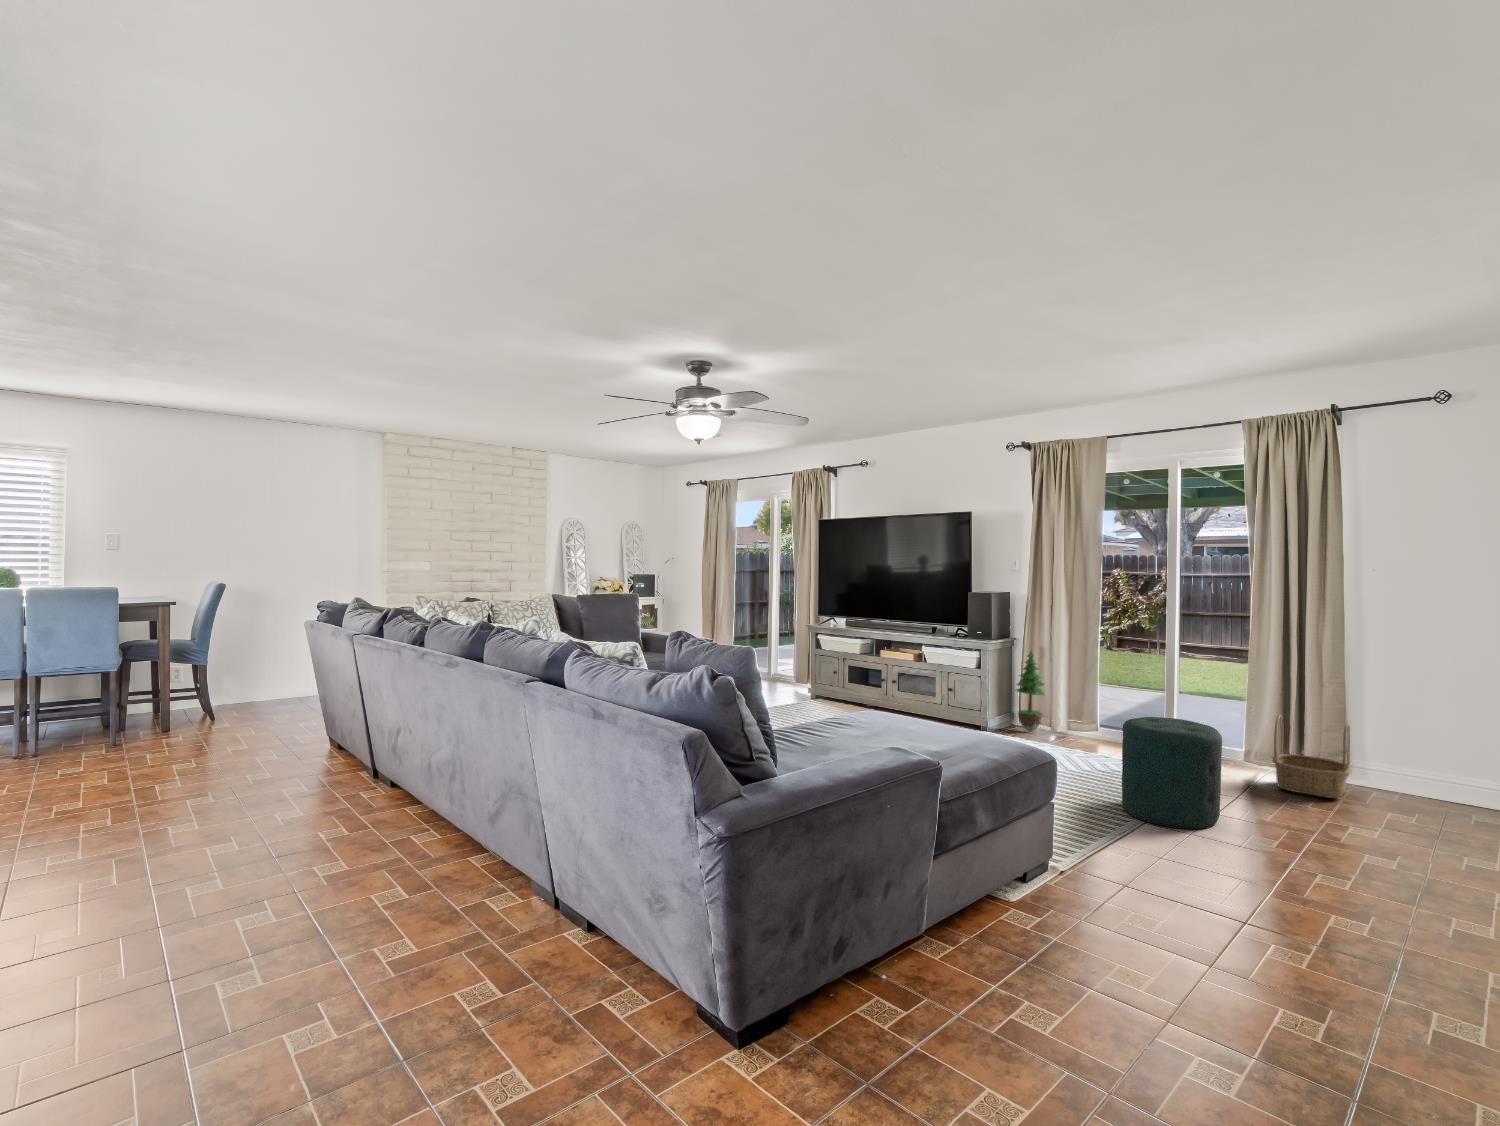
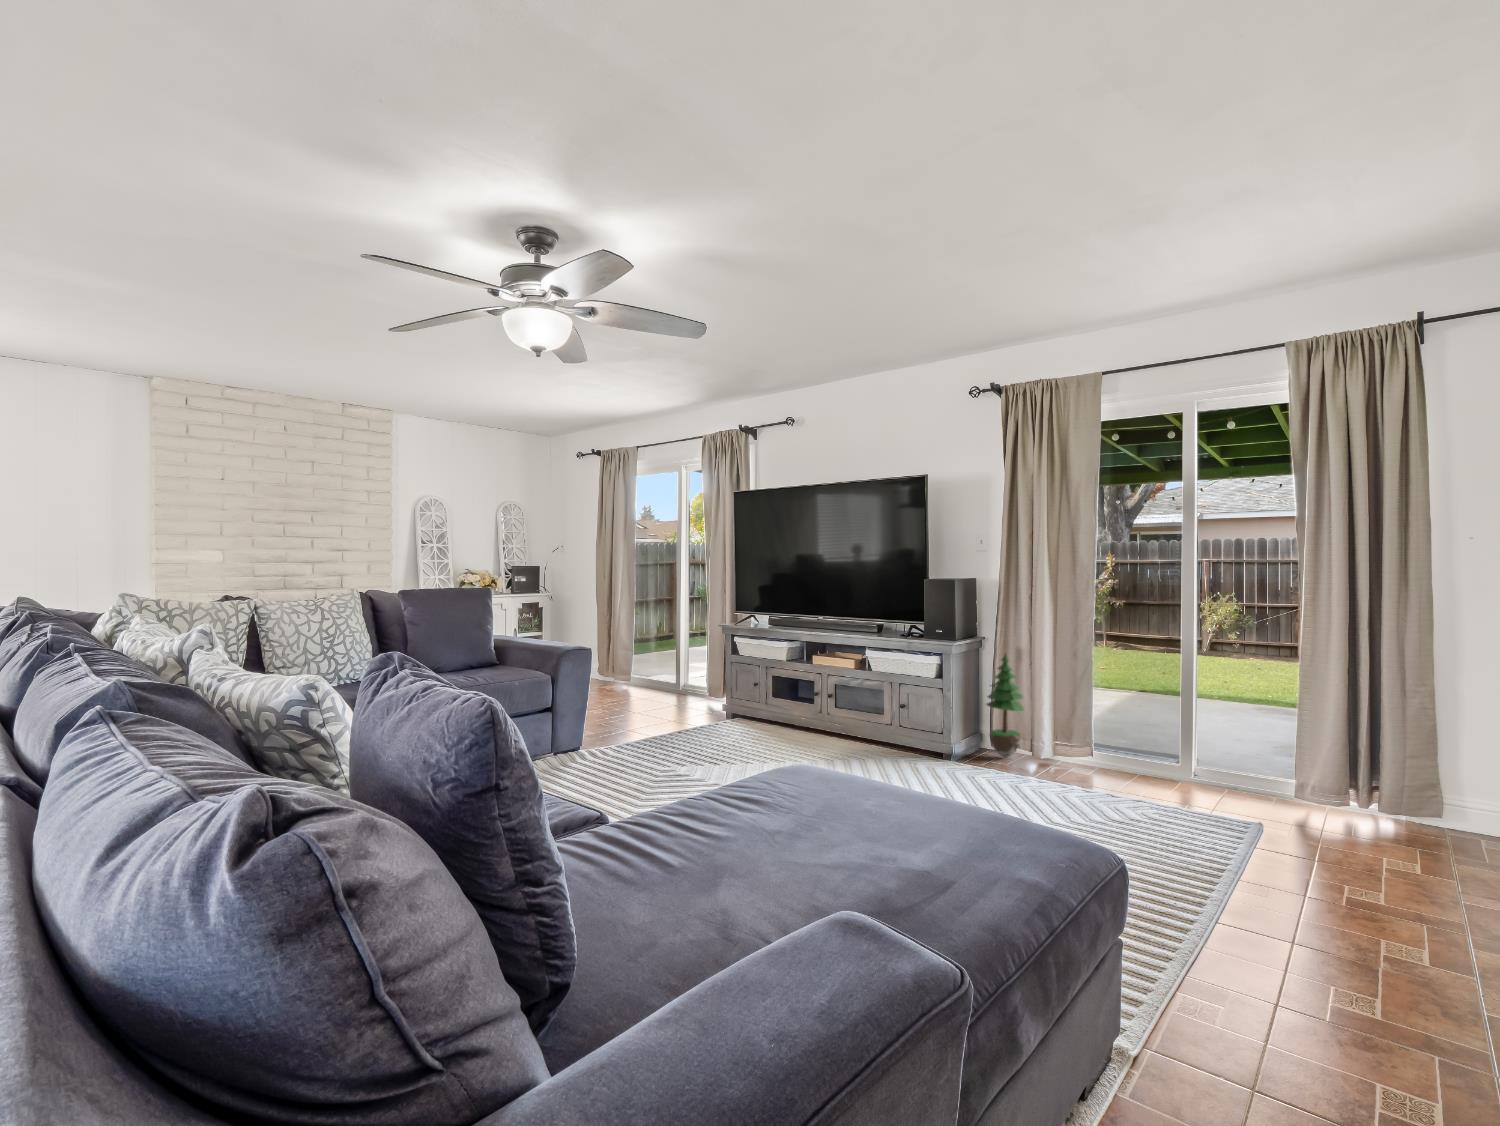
basket: present [1272,715,1352,798] -> none [1345,737,1461,855]
ottoman: present [1122,717,1222,829] -> none [1169,753,1324,929]

